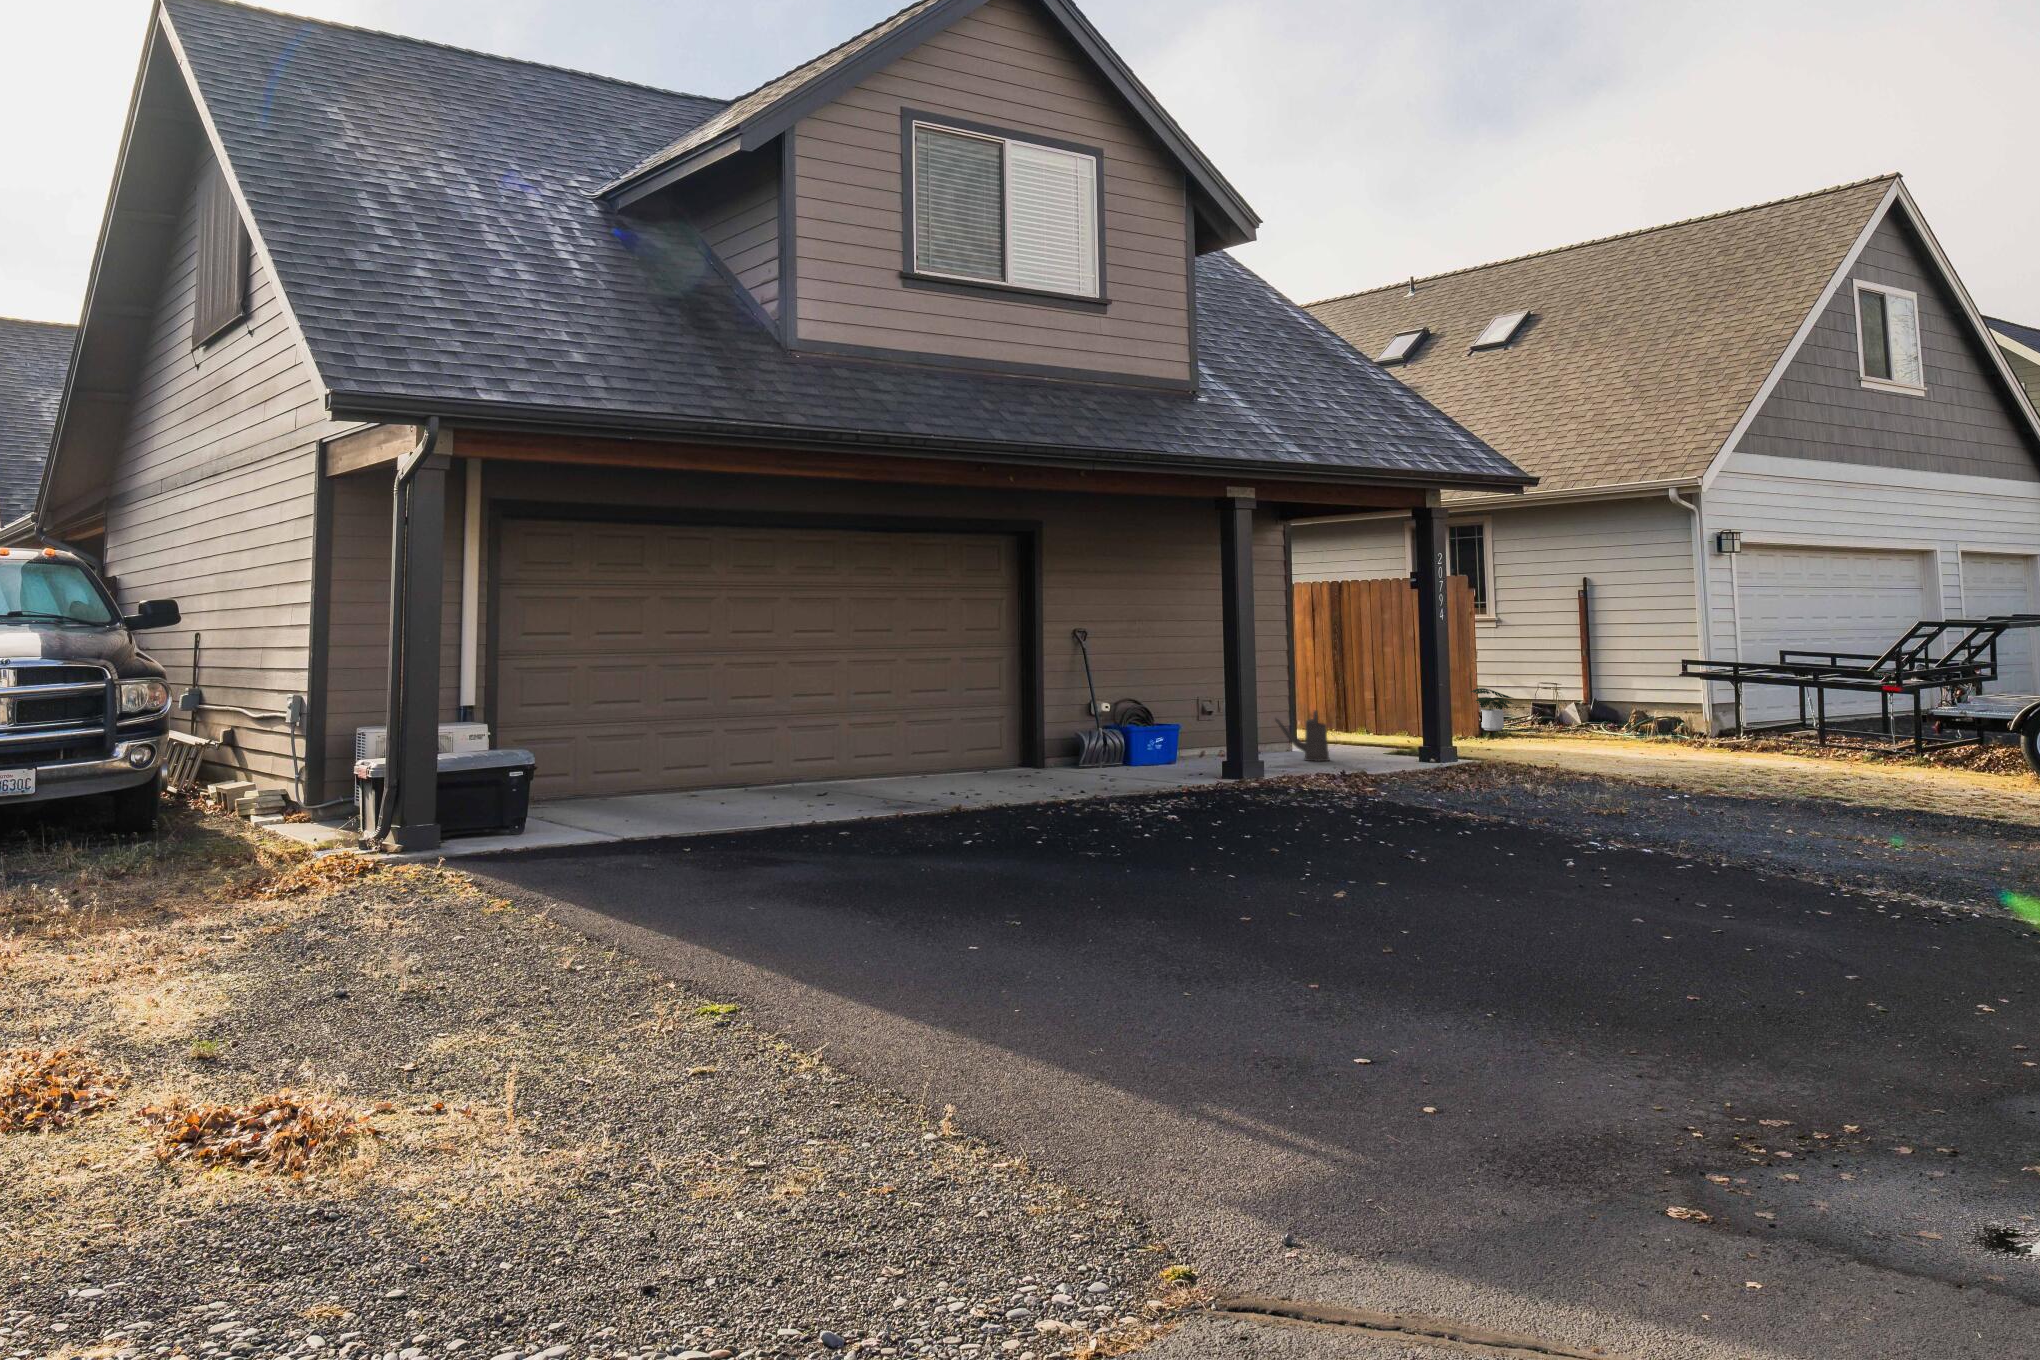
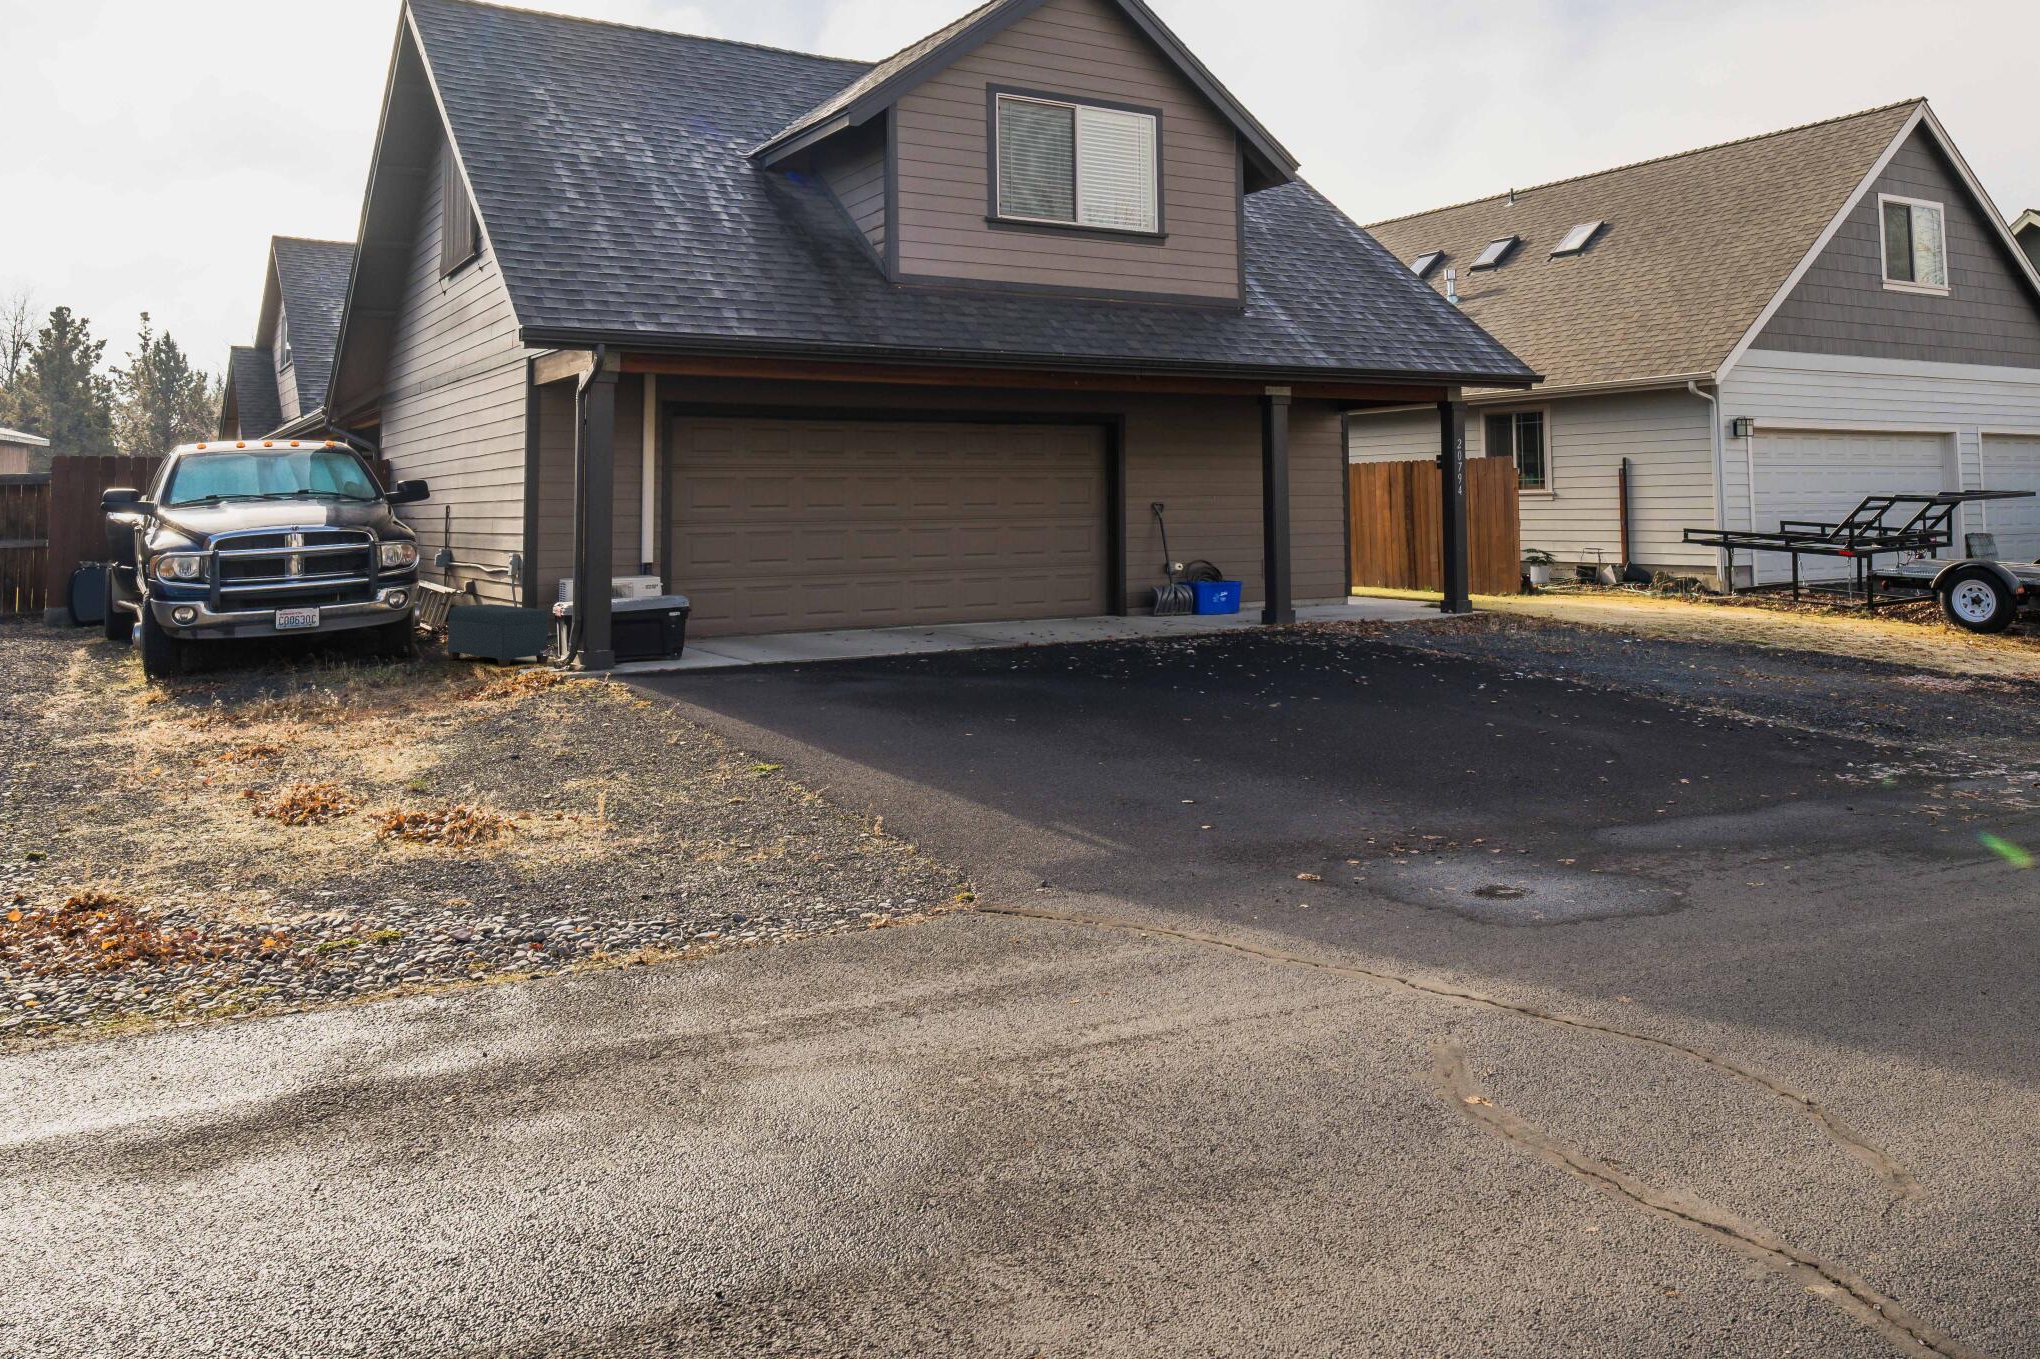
watering can: present [1275,710,1332,761] -> none [1330,566,1379,607]
bench: none [199,760,338,846] -> present [448,604,549,667]

